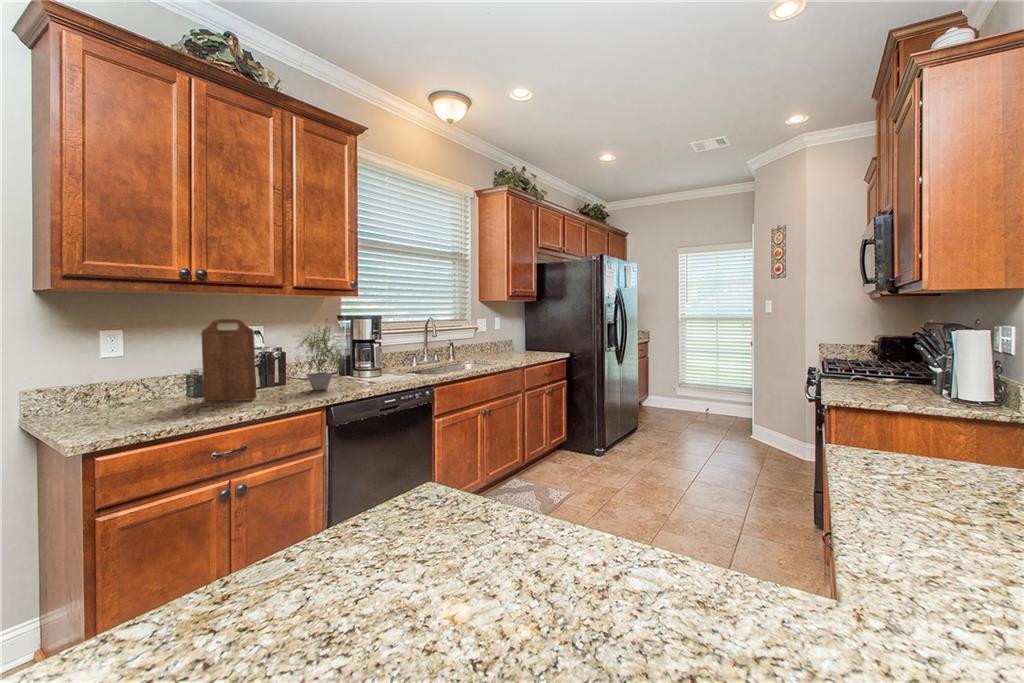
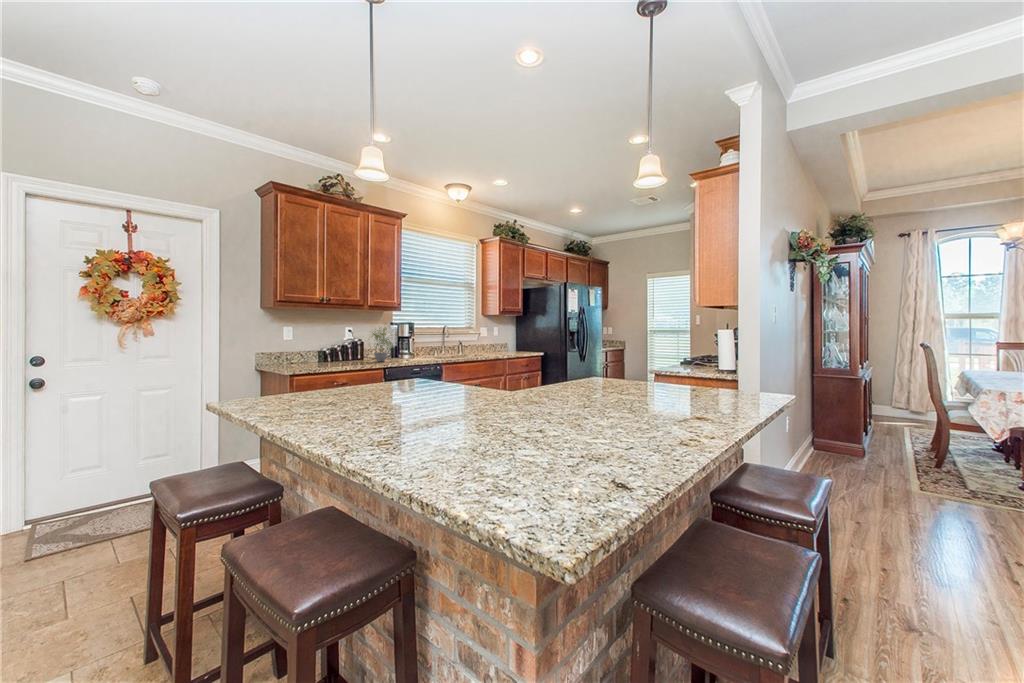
cutting board: present [201,319,256,401] -> none [325,322,350,363]

